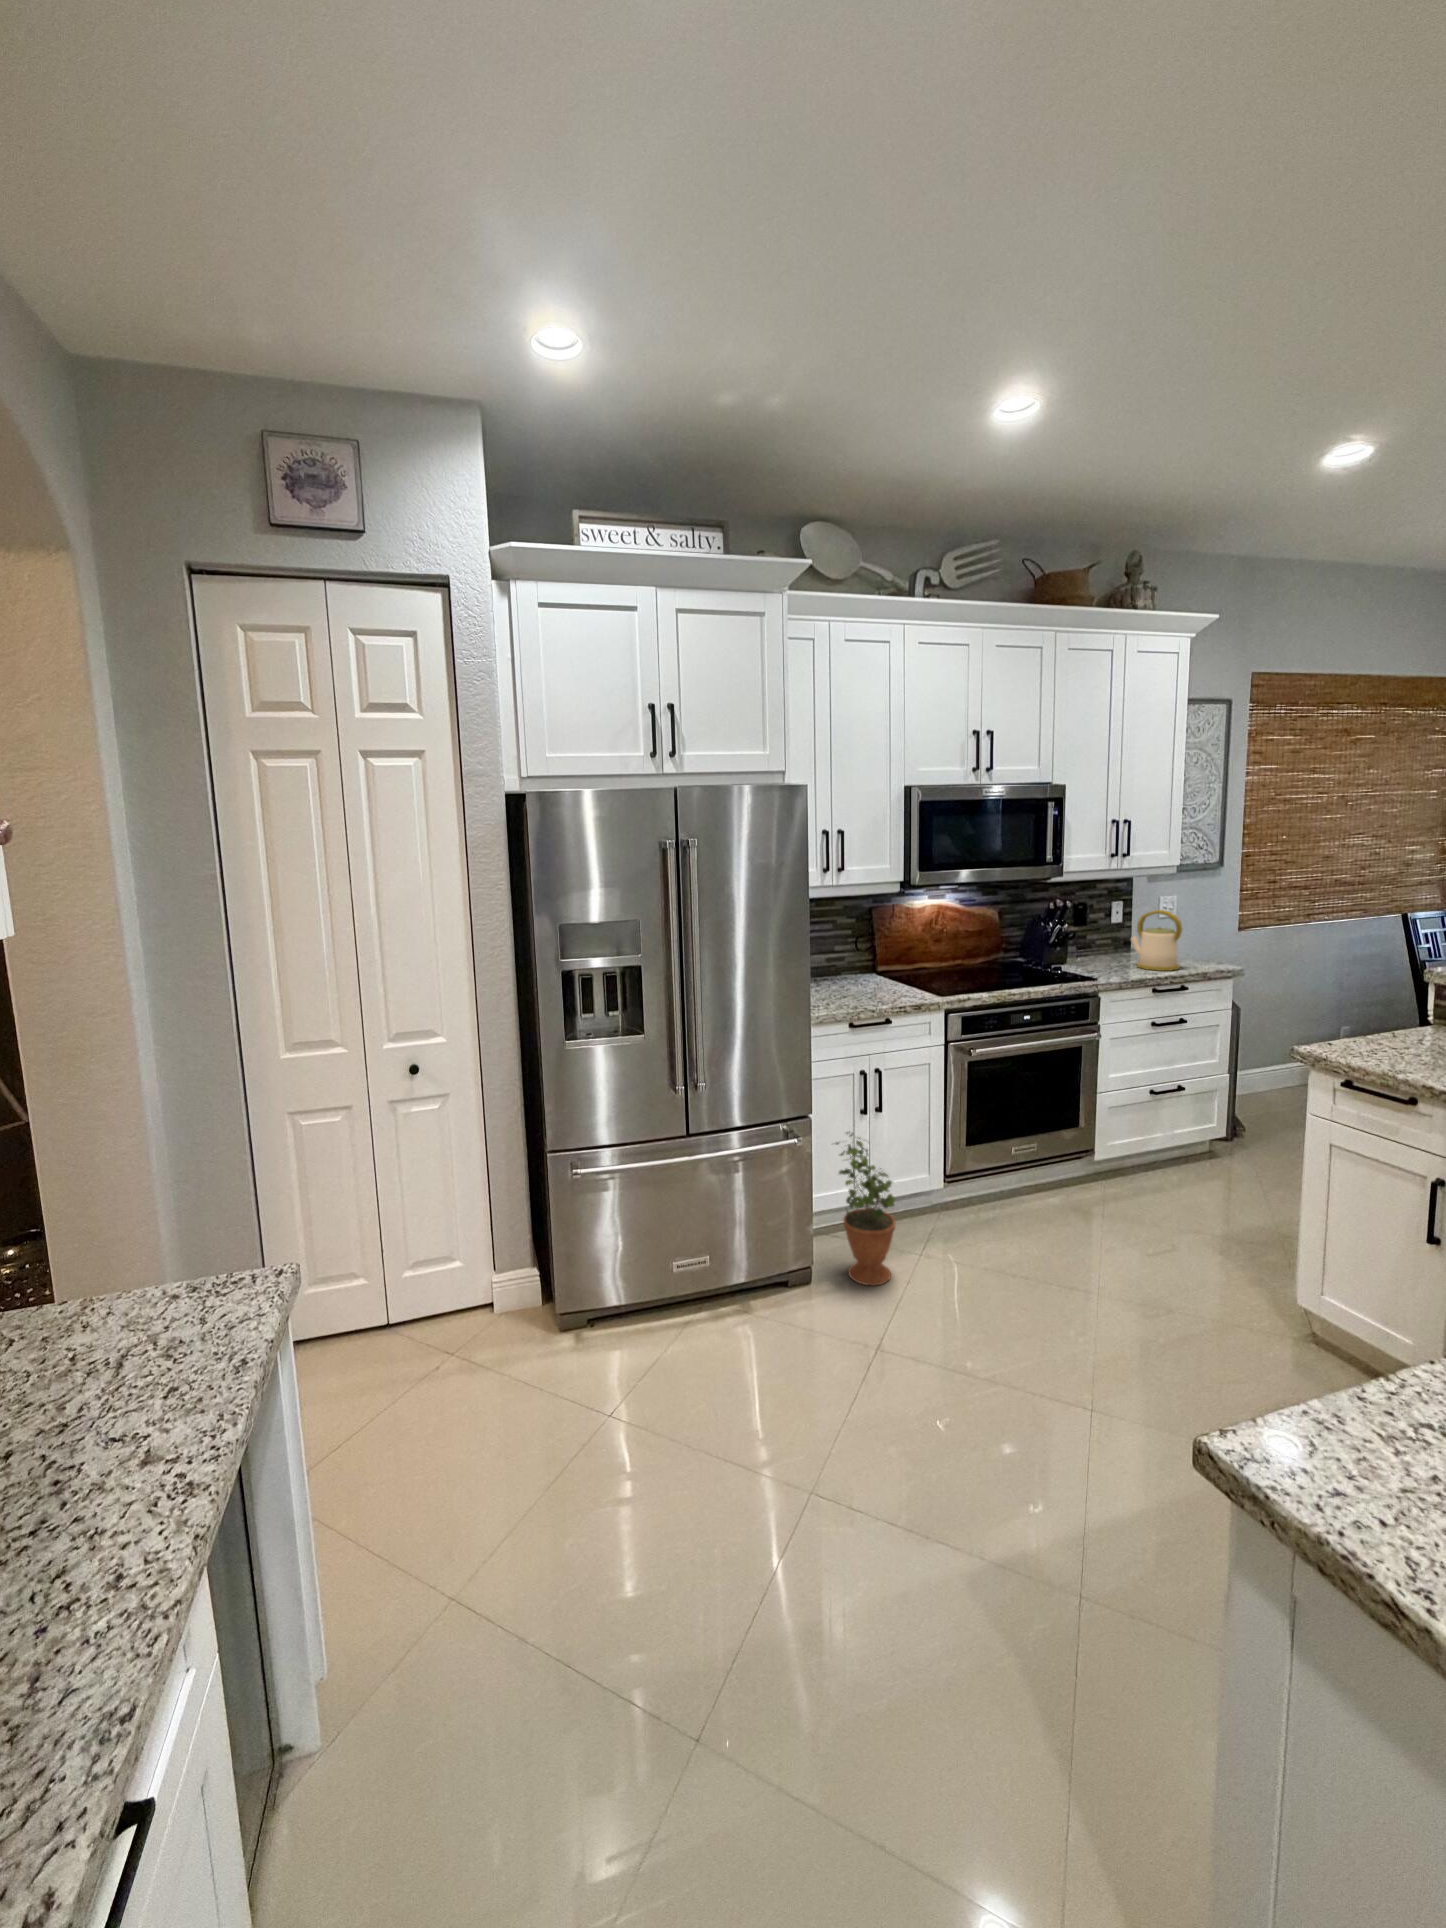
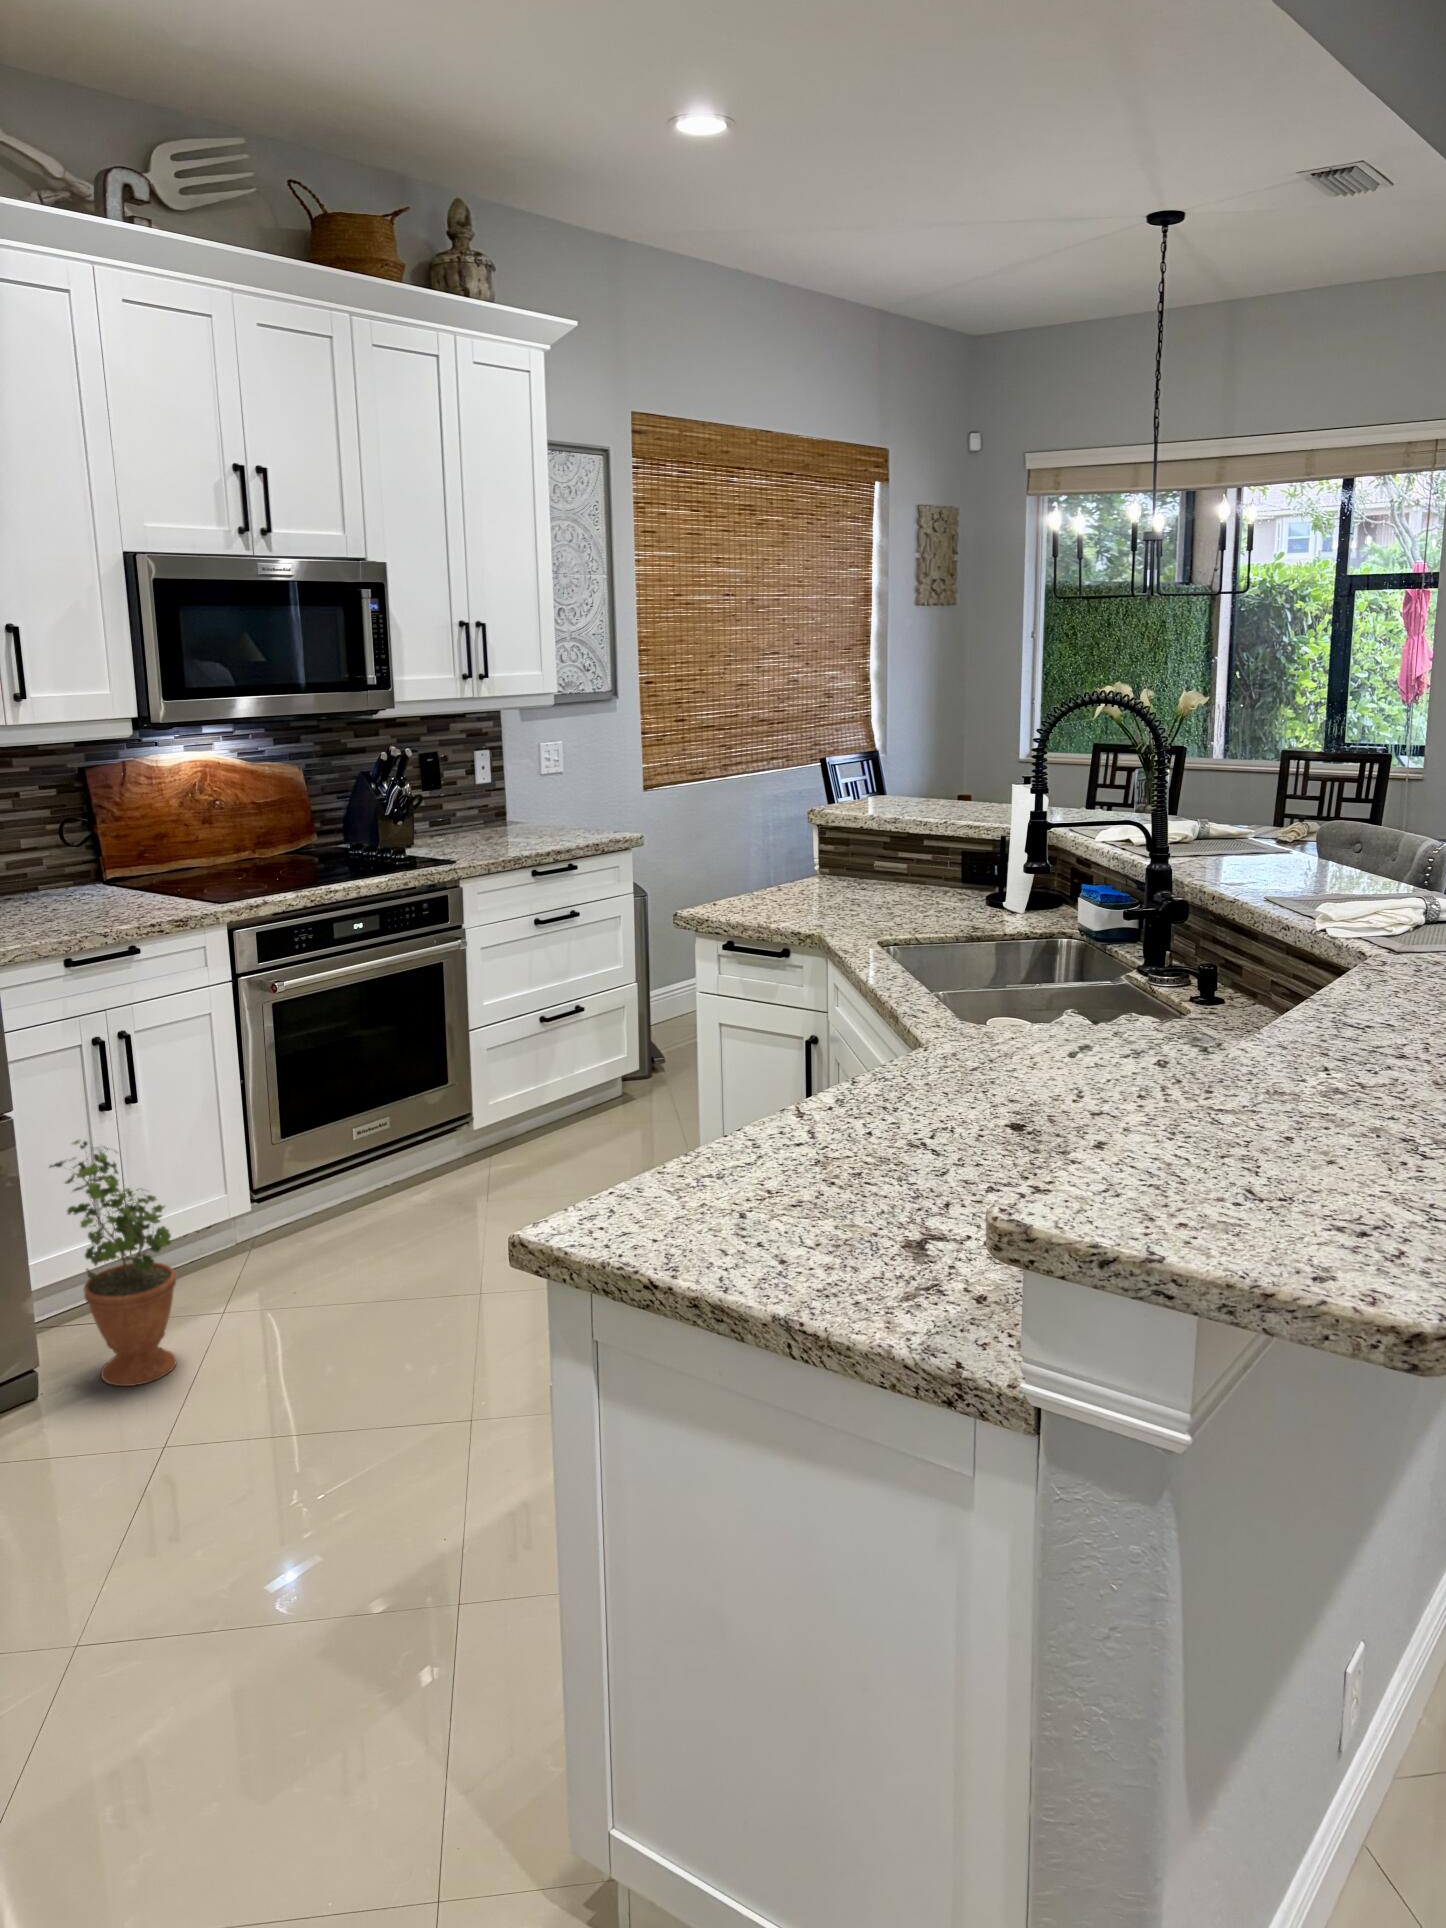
kettle: present [1131,910,1182,971] -> none [499,755,567,844]

